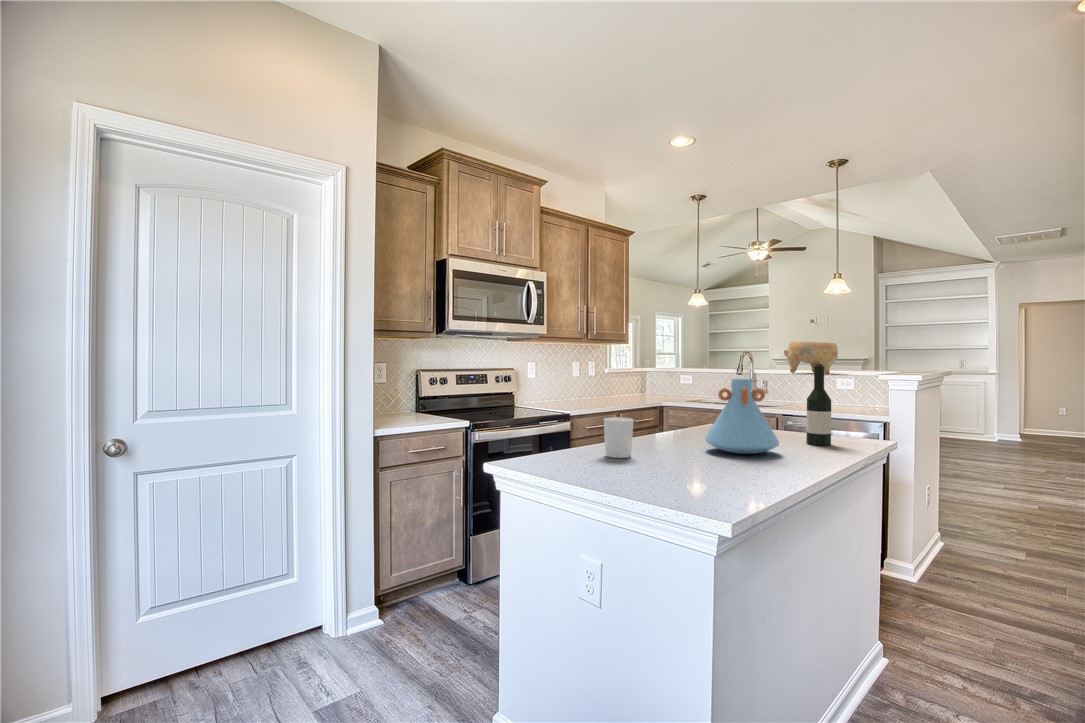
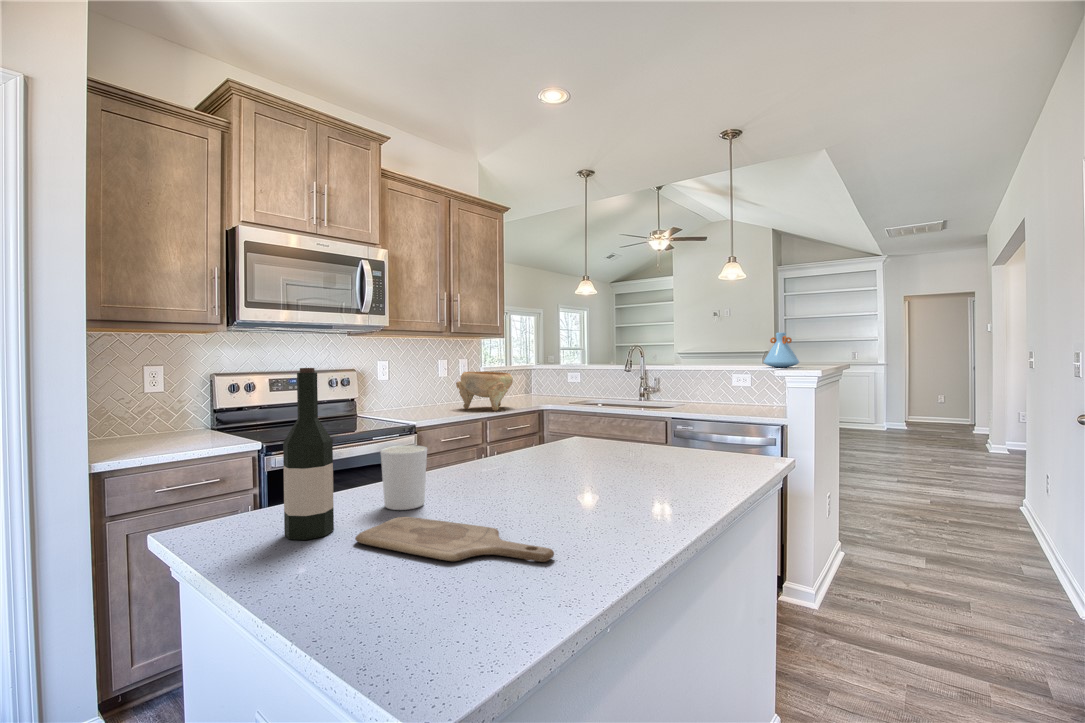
decorative bowl: present [784,342,838,374] -> present [456,372,513,411]
wine bottle: present [806,364,831,446] -> present [283,368,334,540]
vase: present [705,379,779,454] -> present [763,333,799,368]
cutting board: none [608,460,740,483] -> present [355,517,554,562]

